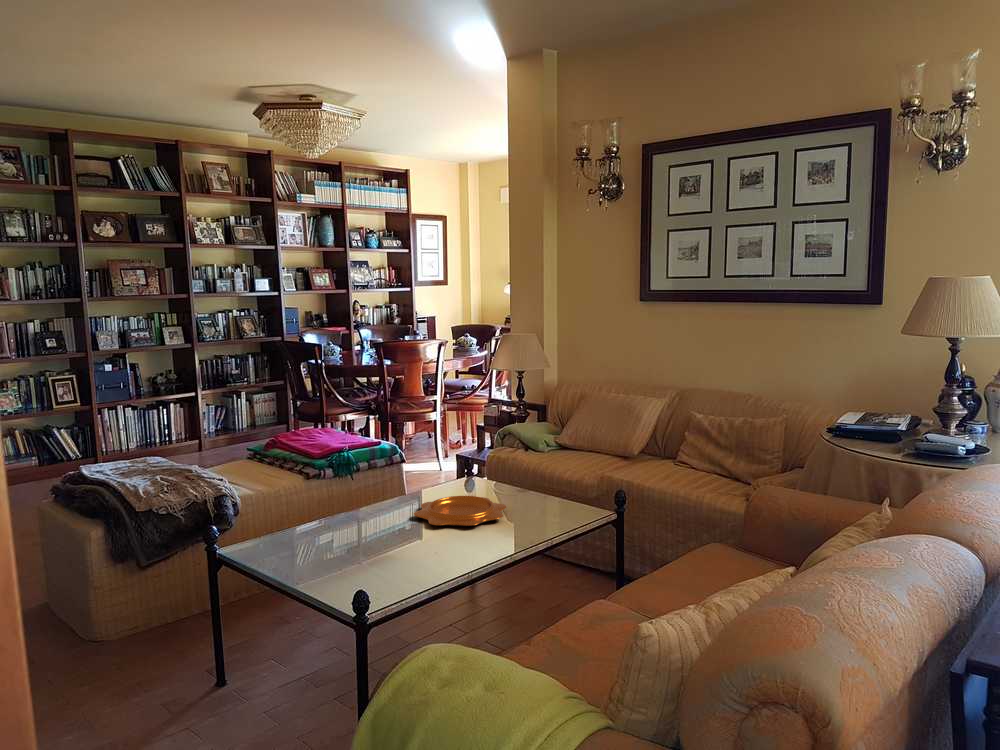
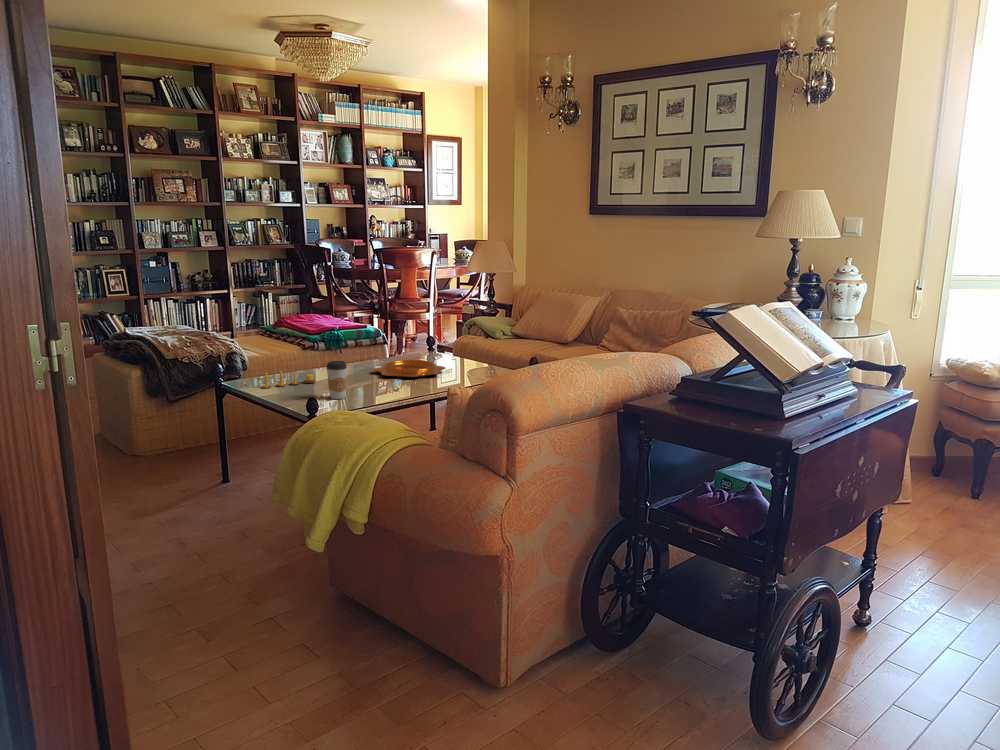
coffee cup: none [372,522,400,578] -> present [326,361,347,399]
candle: none [273,531,345,560] -> present [261,371,315,388]

